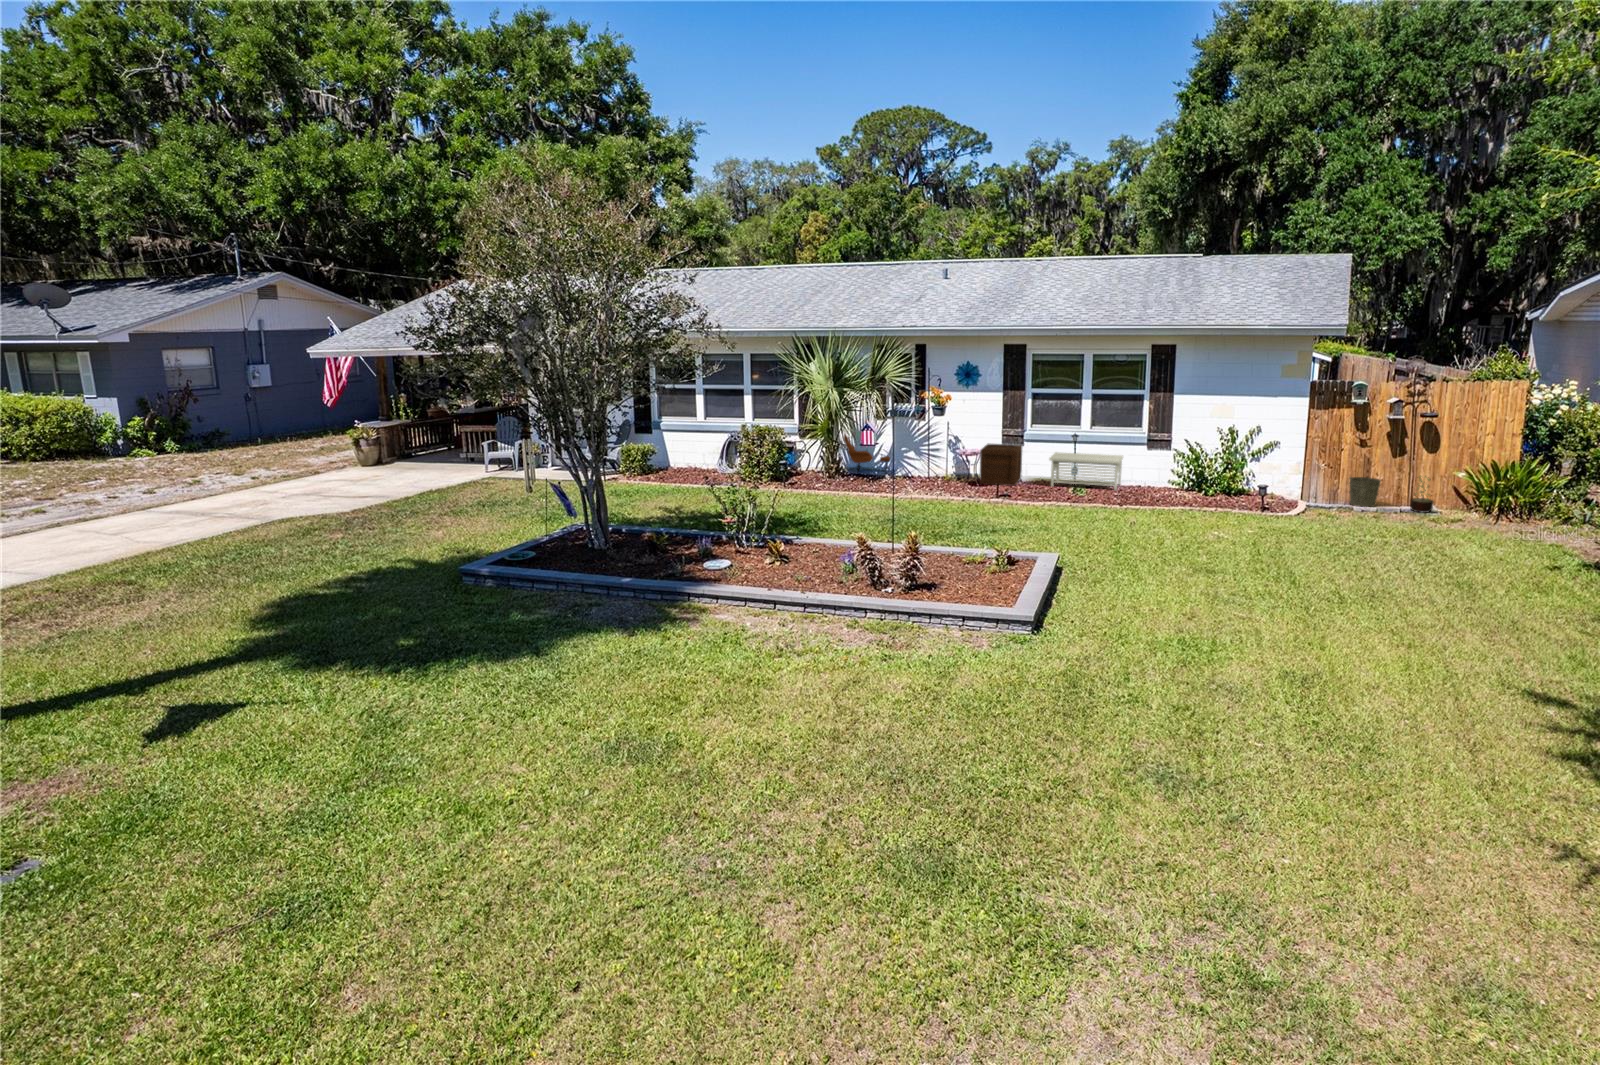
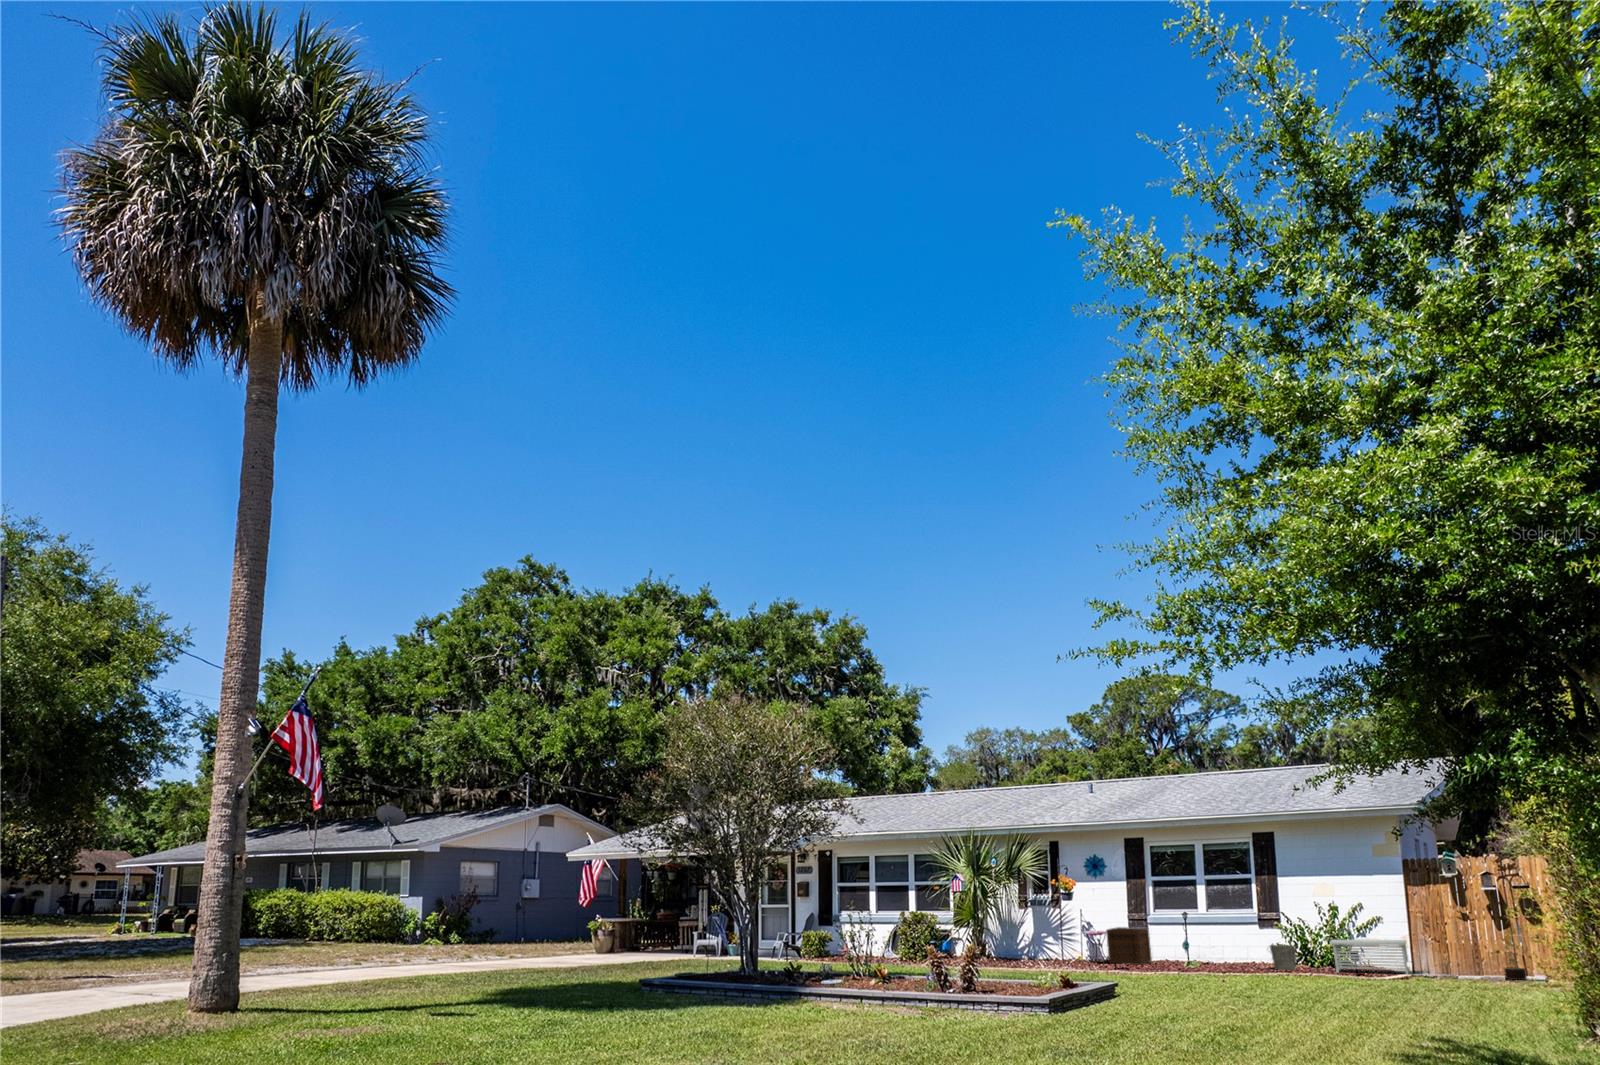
lounge chair: present [843,435,890,470] -> none [992,921,1042,958]
storage bench: present [1049,452,1123,490] -> present [1330,939,1410,974]
bucket: present [1349,477,1381,507] -> present [1270,944,1297,970]

